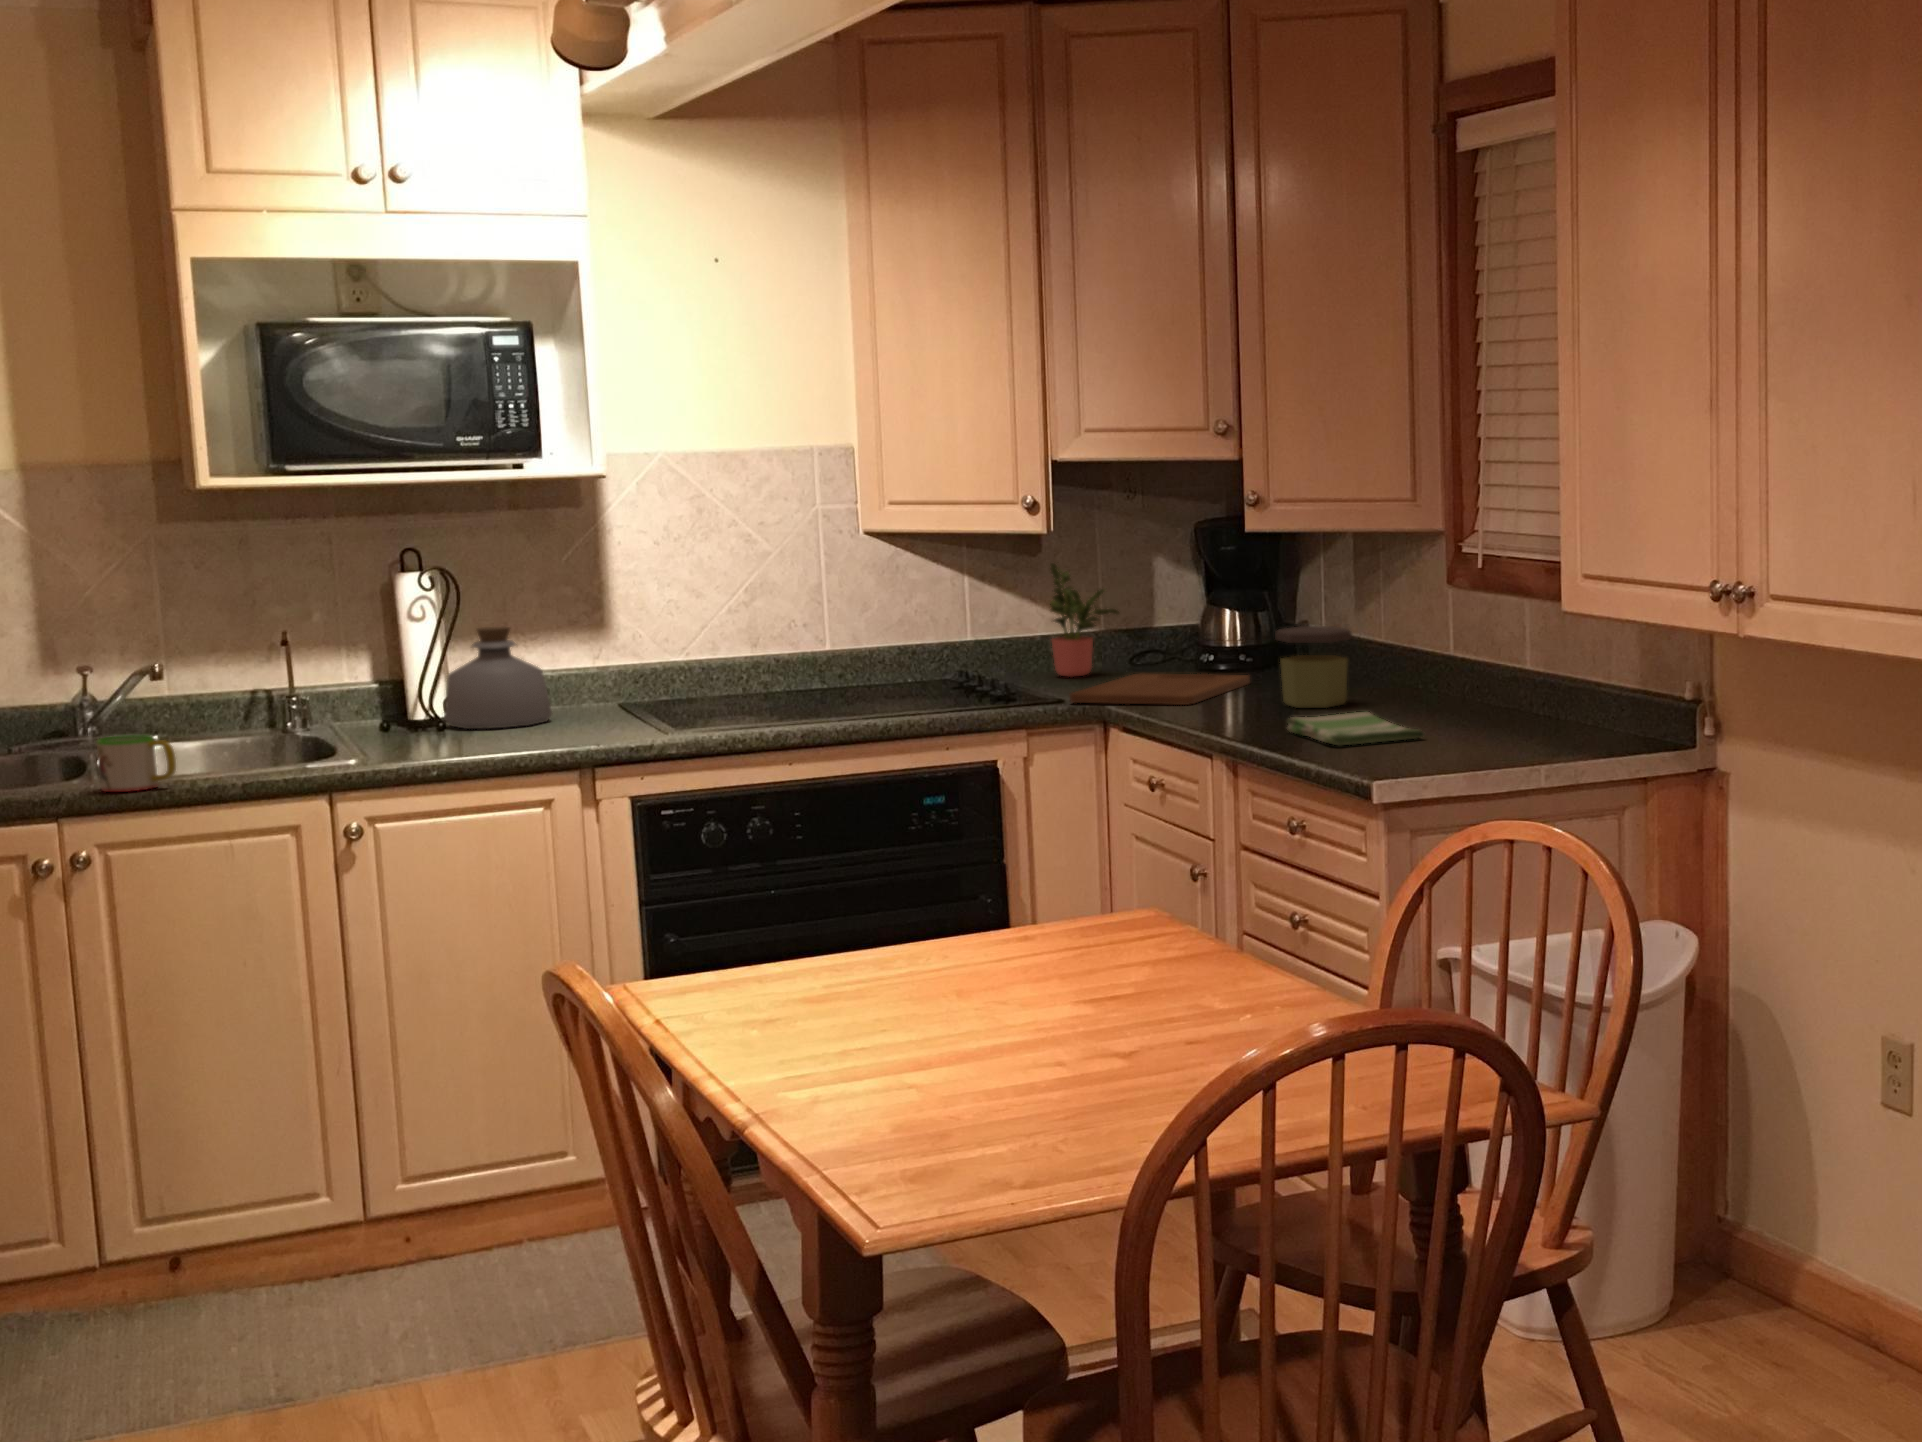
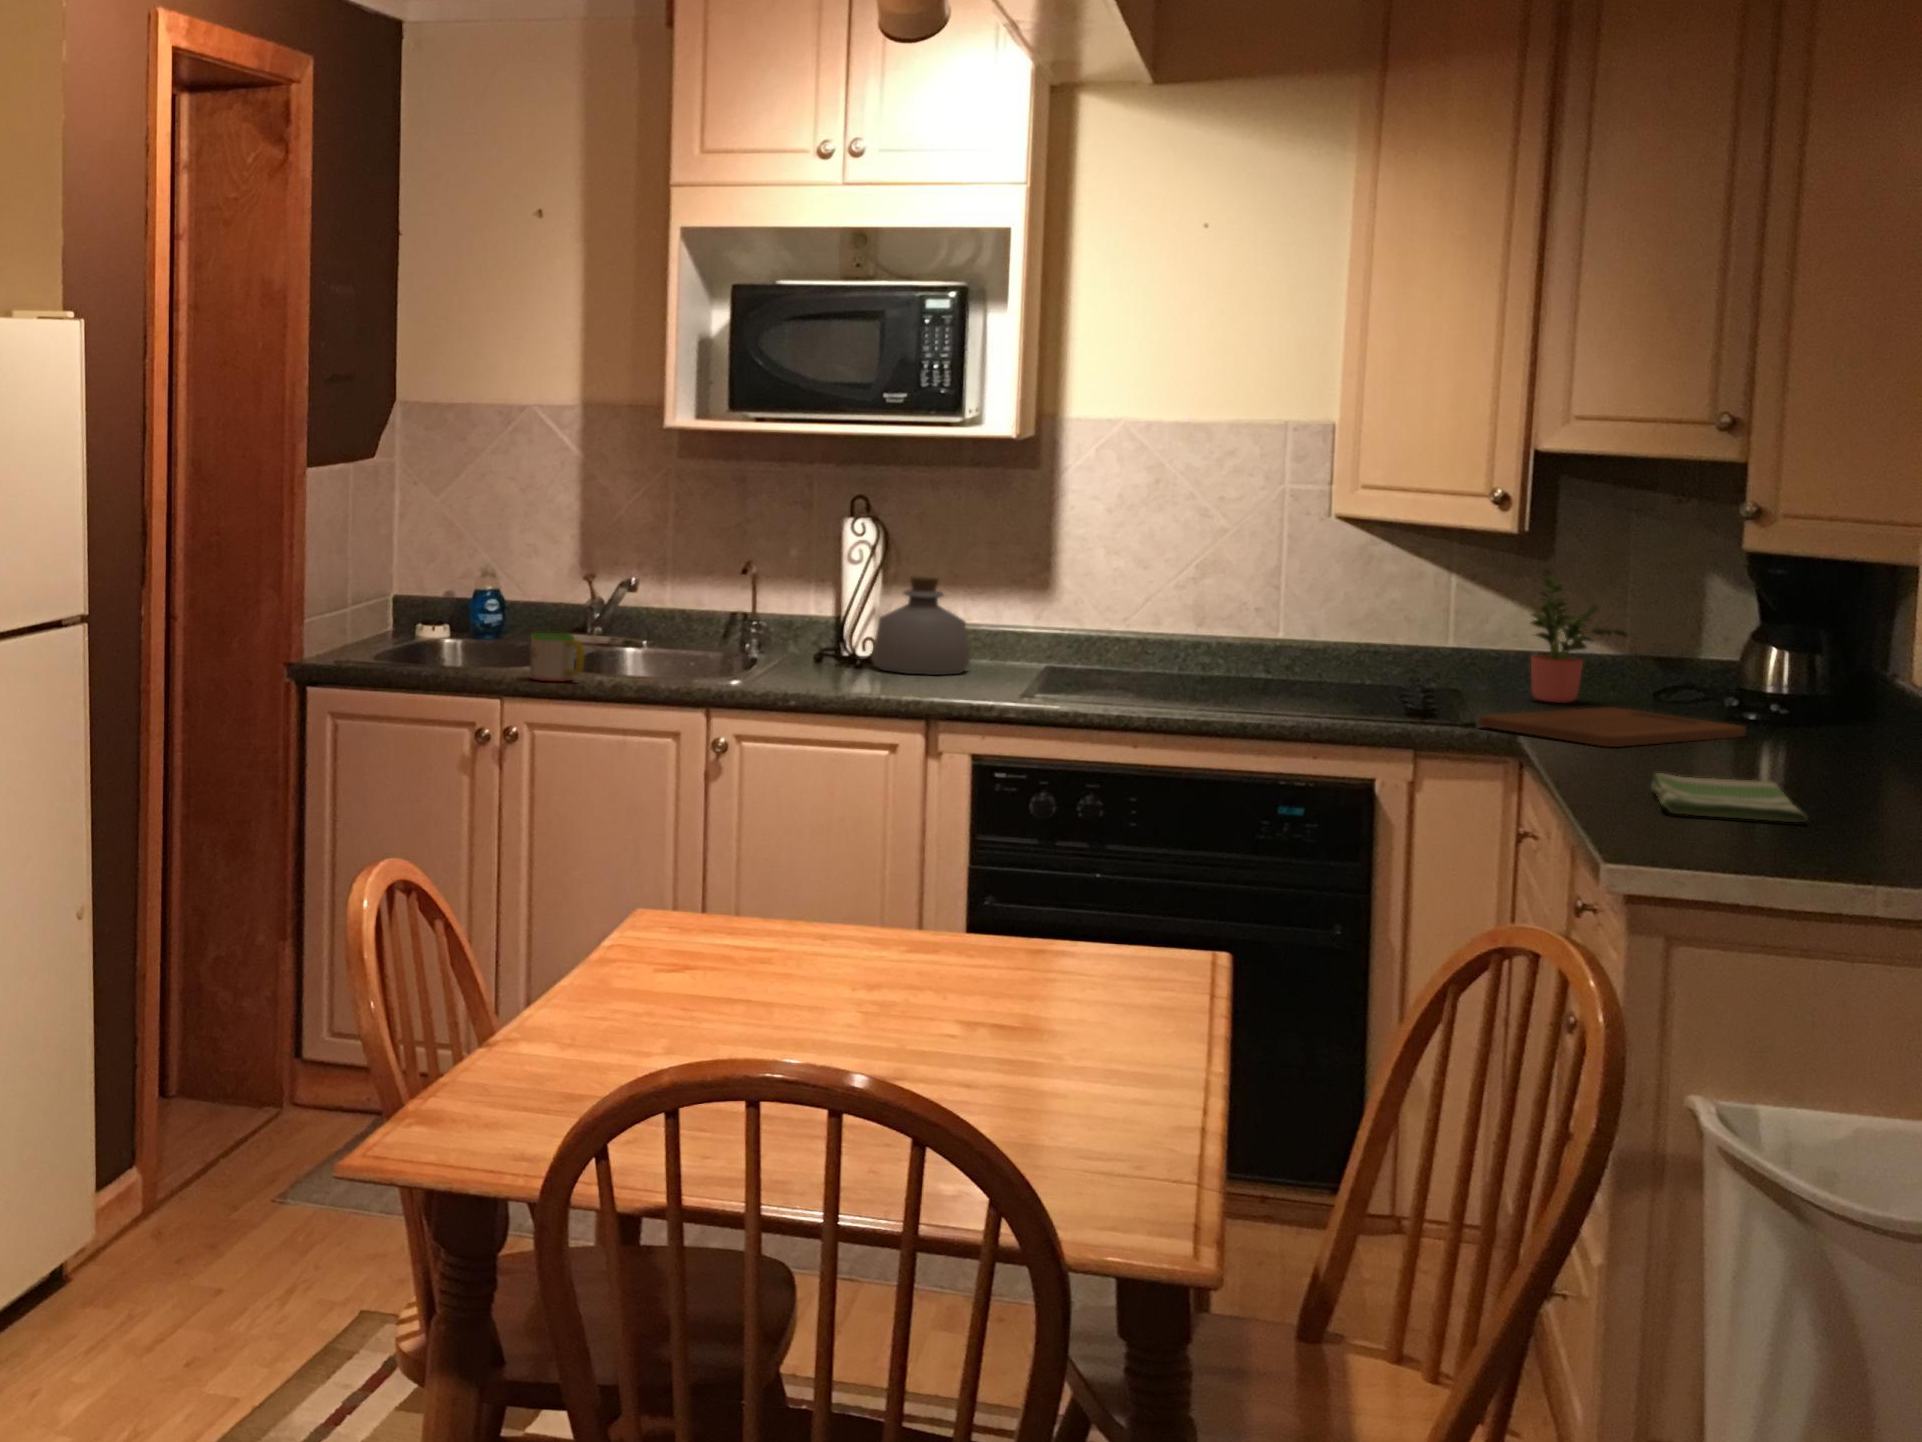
jar: present [1275,626,1352,708] -> none [1719,669,1821,774]

